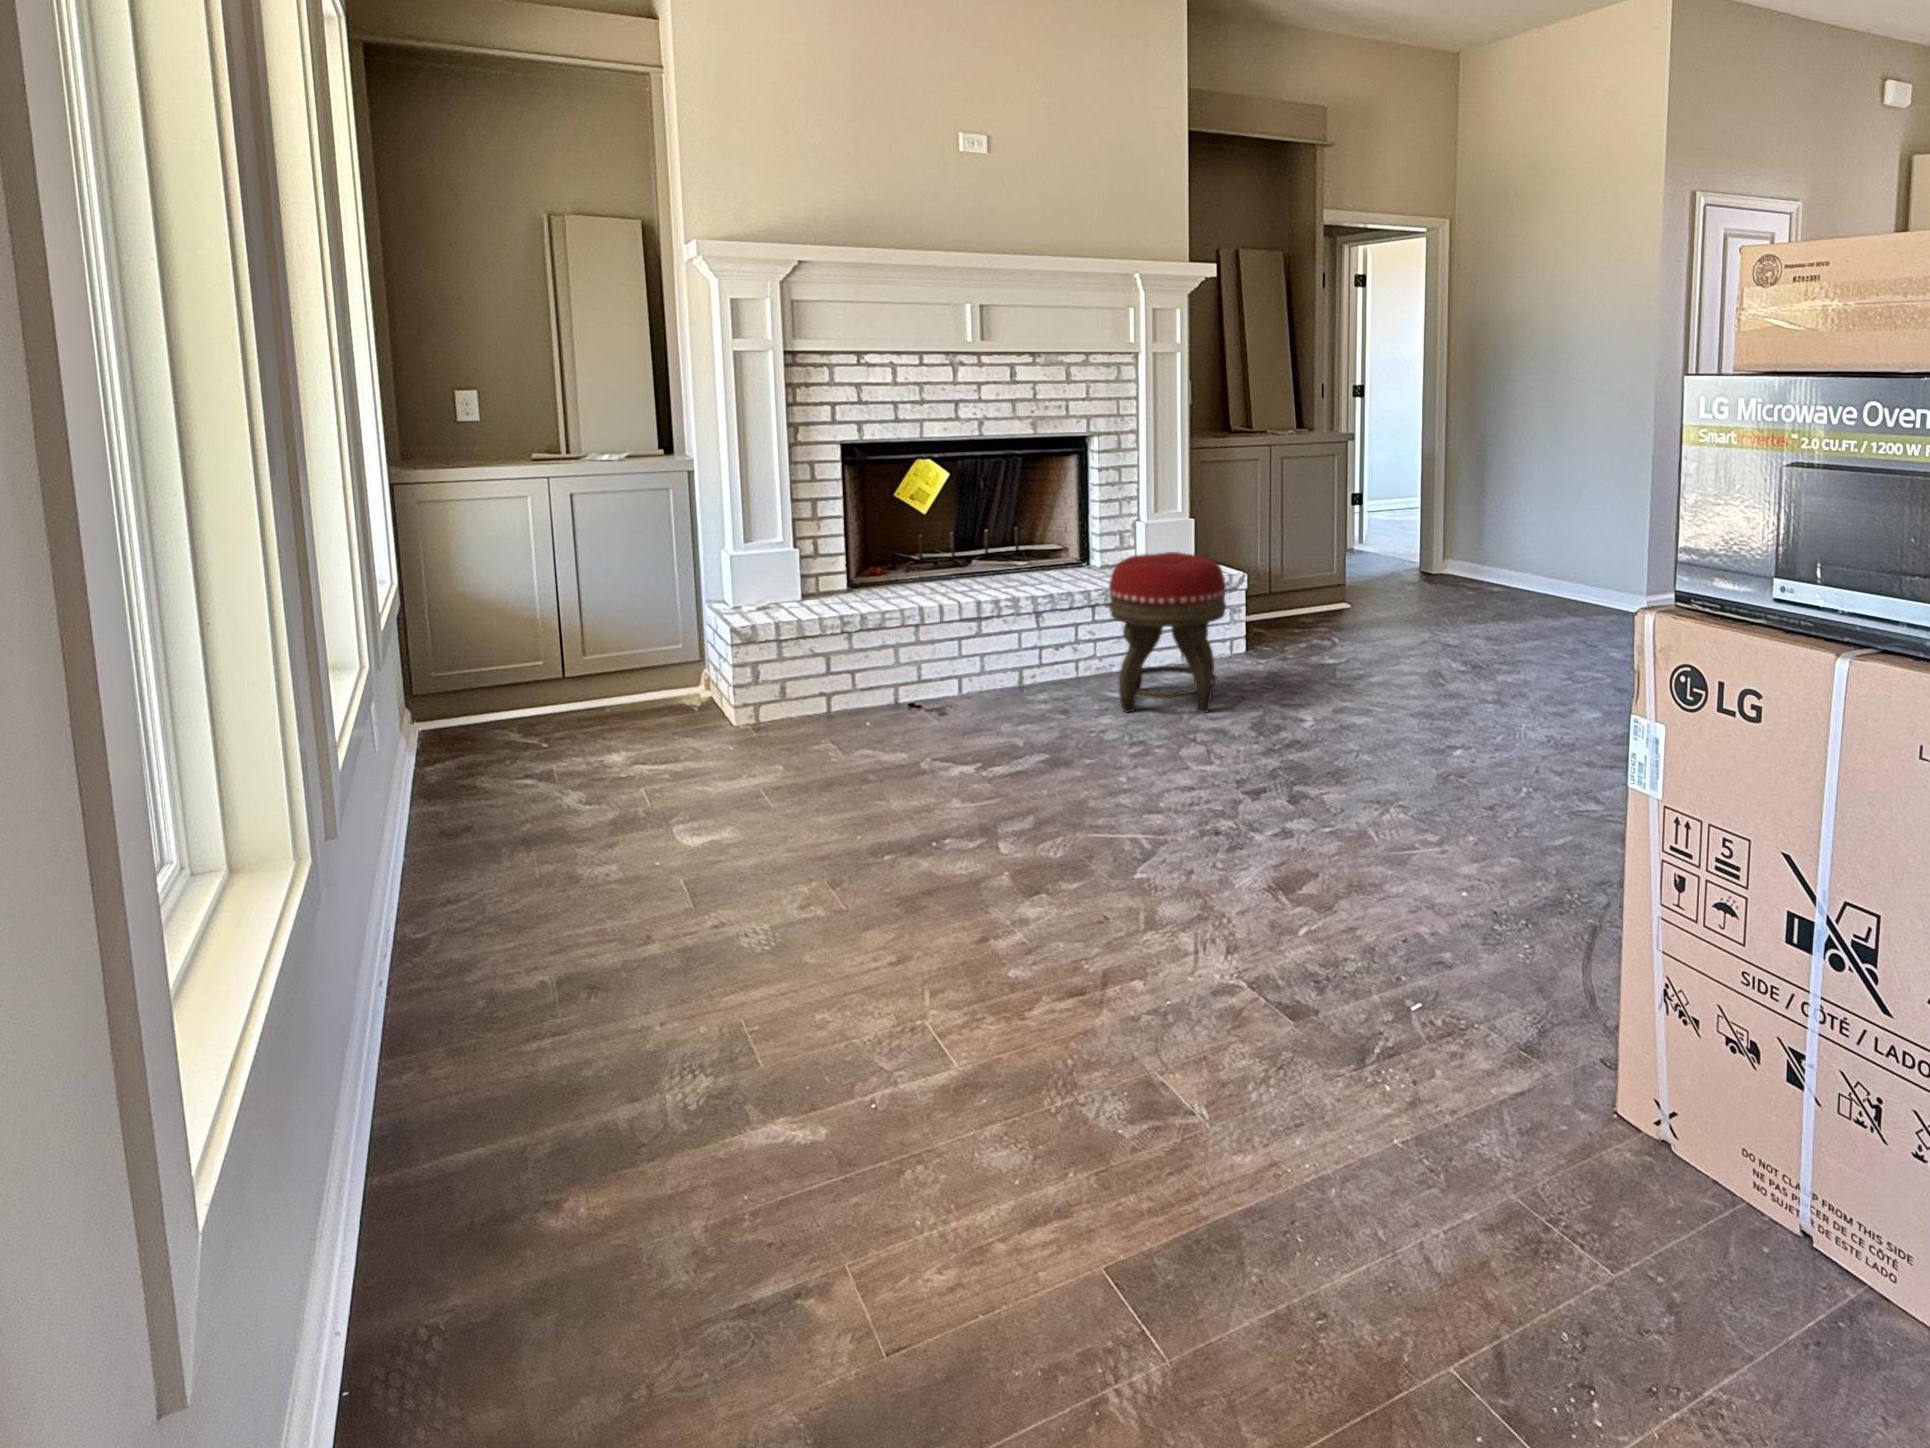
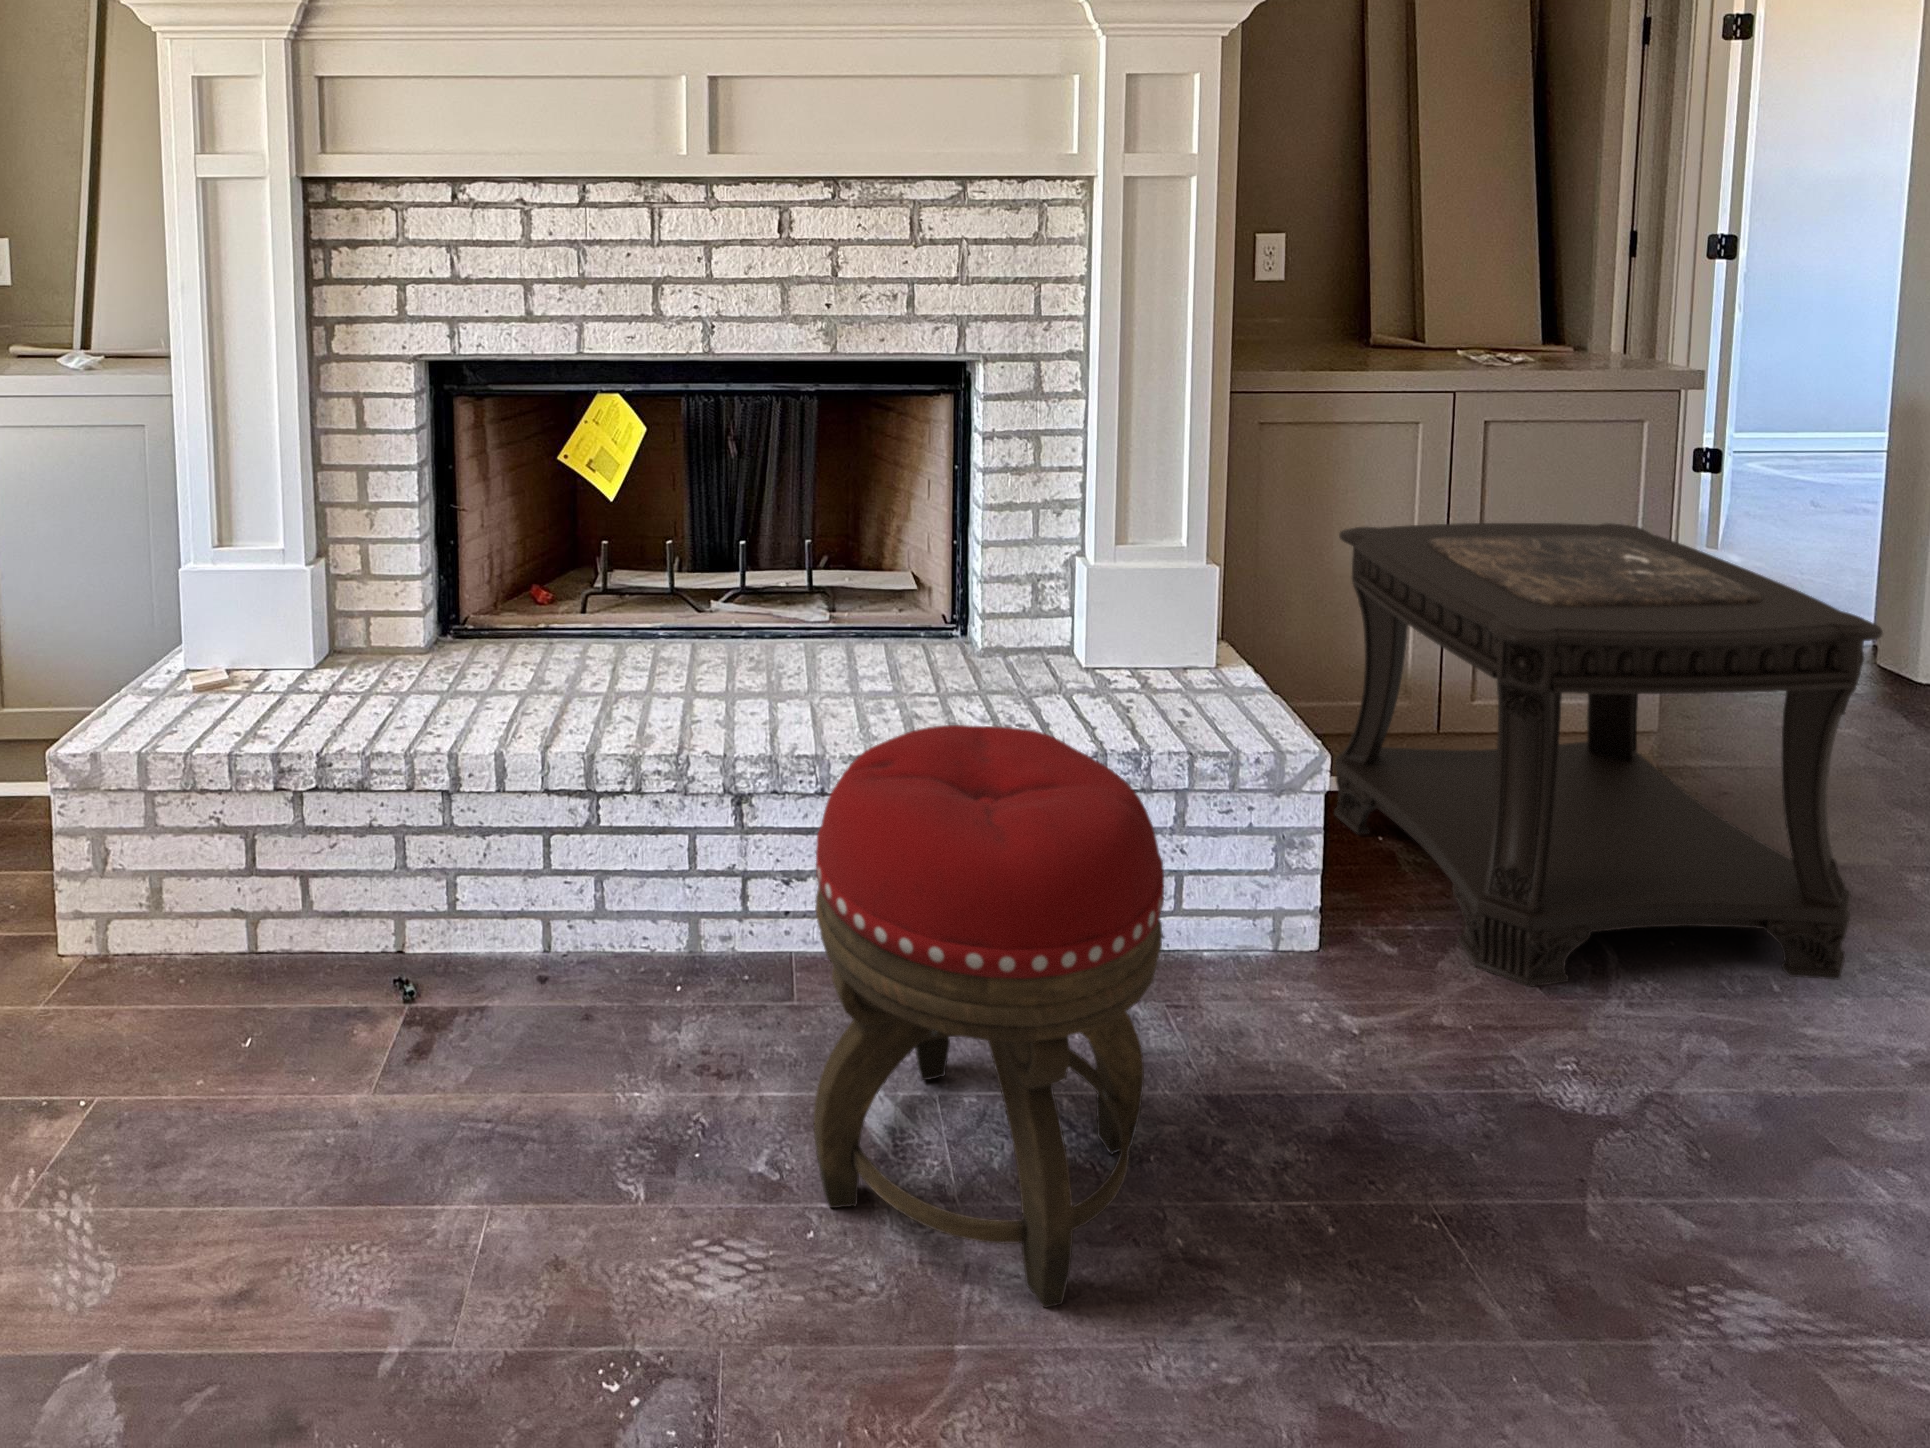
side table: none [1233,496,1413,651] -> present [1334,523,1883,987]

